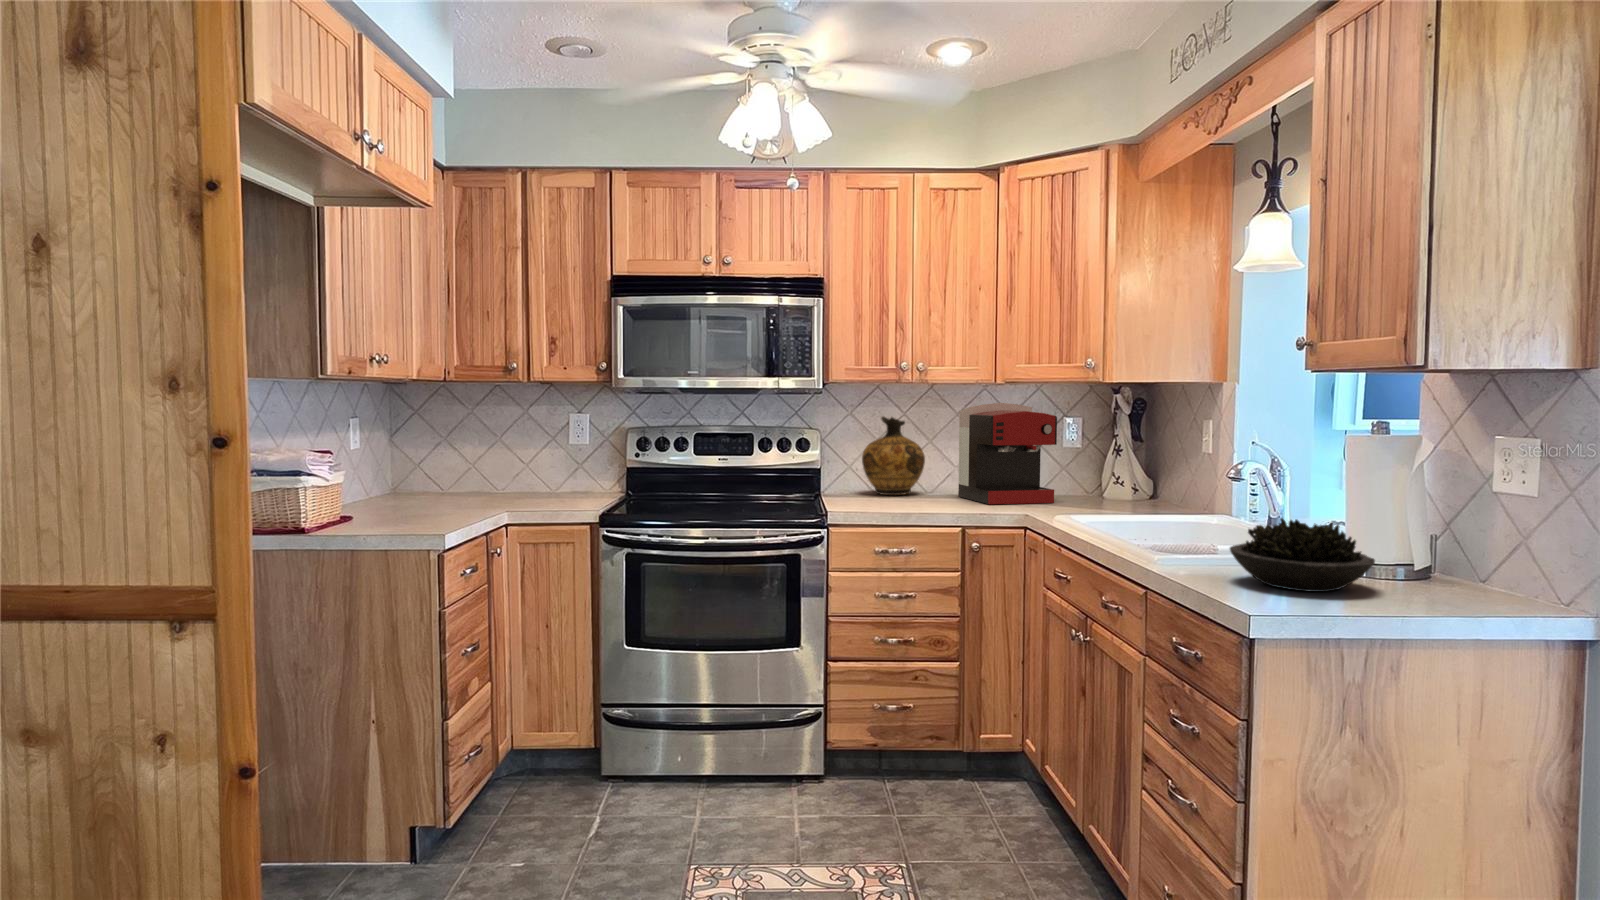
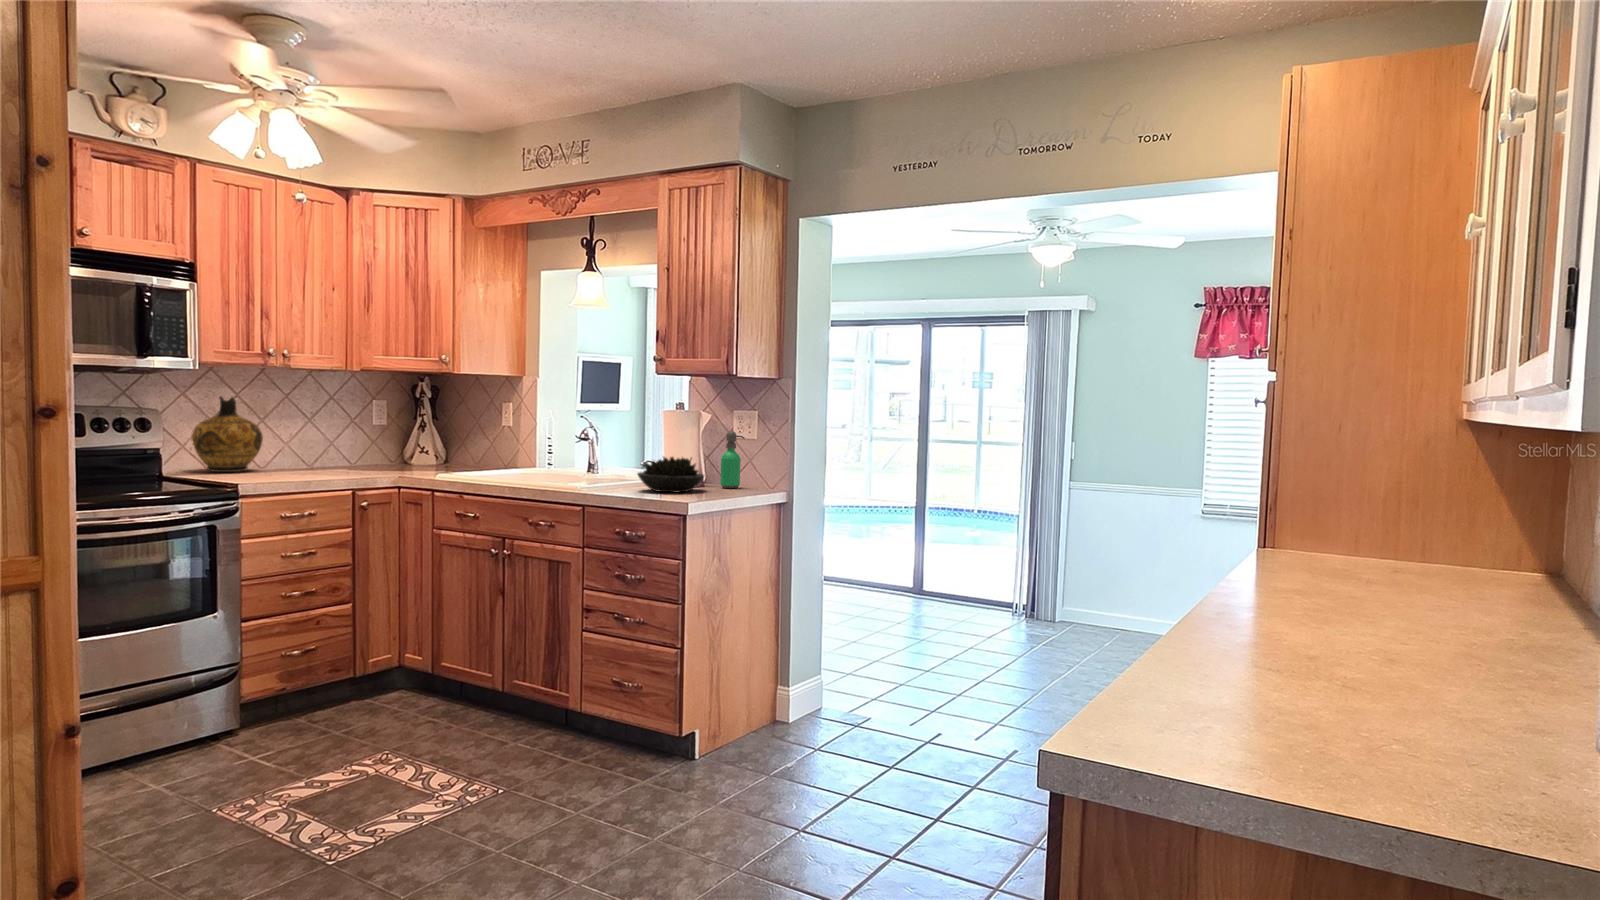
coffee maker: present [958,403,1057,504] -> none [300,386,397,472]
soap dispenser: none [1439,475,1494,599] -> present [720,431,744,488]

